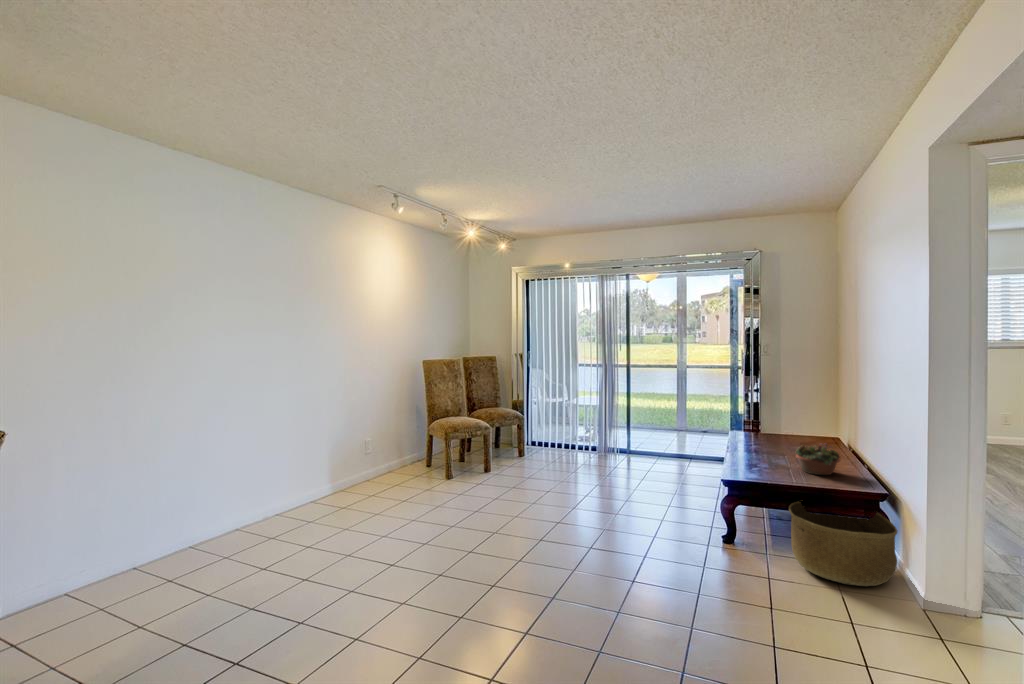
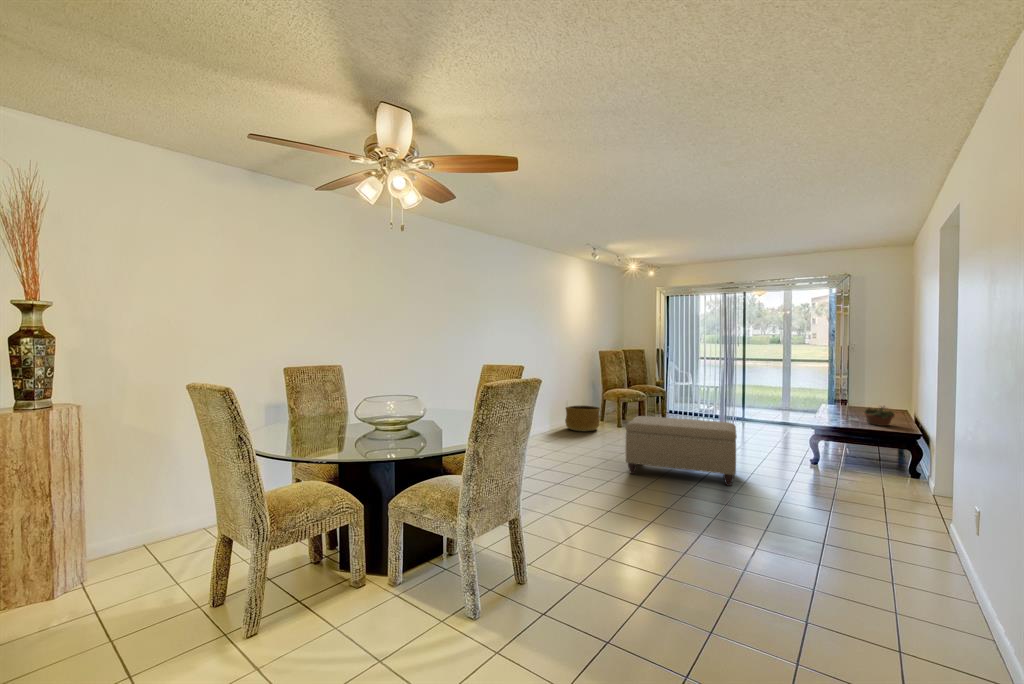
ottoman: none [405,485,607,627] -> present [626,416,737,486]
basket: present [789,502,897,586] -> present [565,406,600,431]

